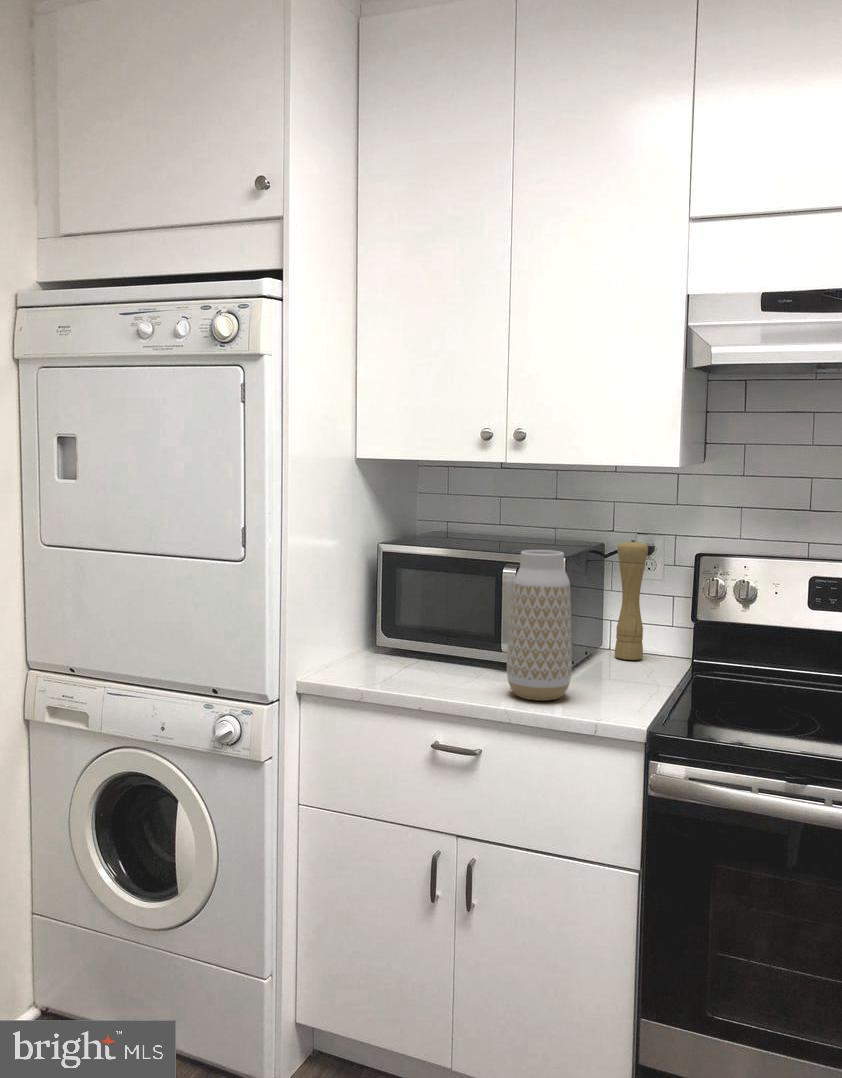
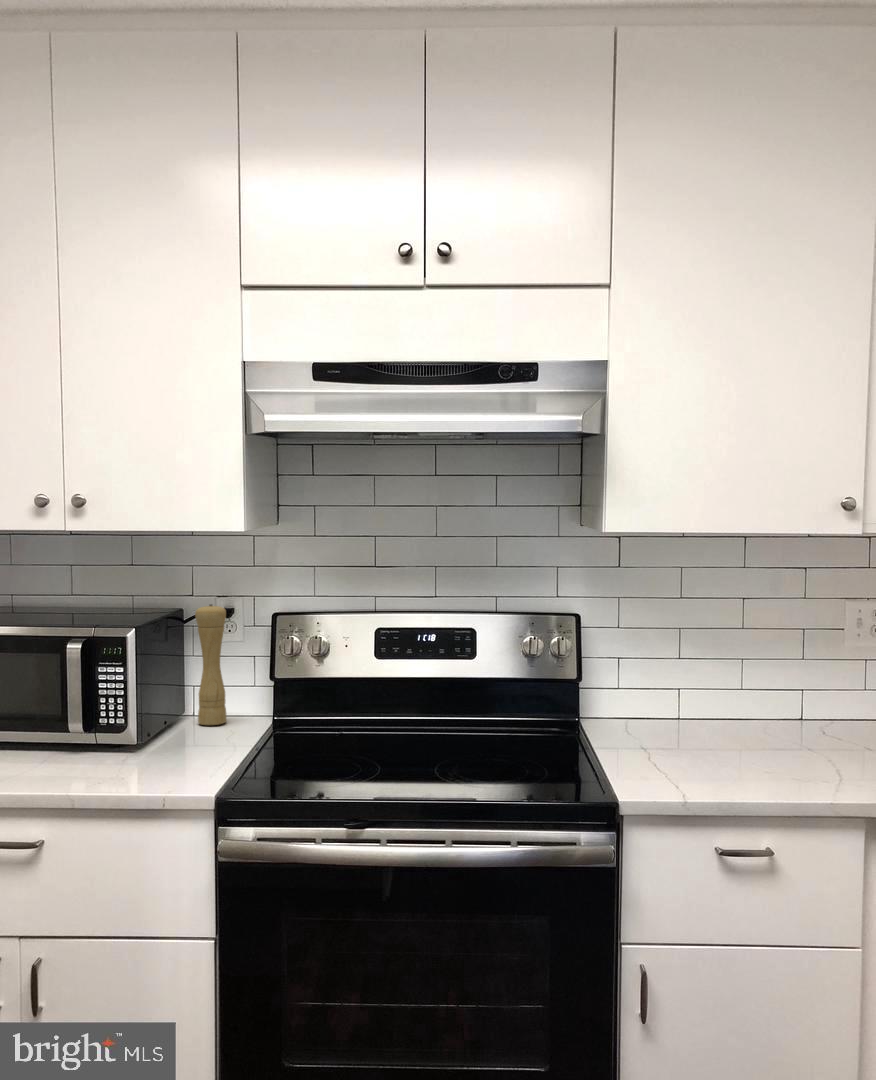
vase: present [507,550,572,701] -> none [71,621,142,782]

